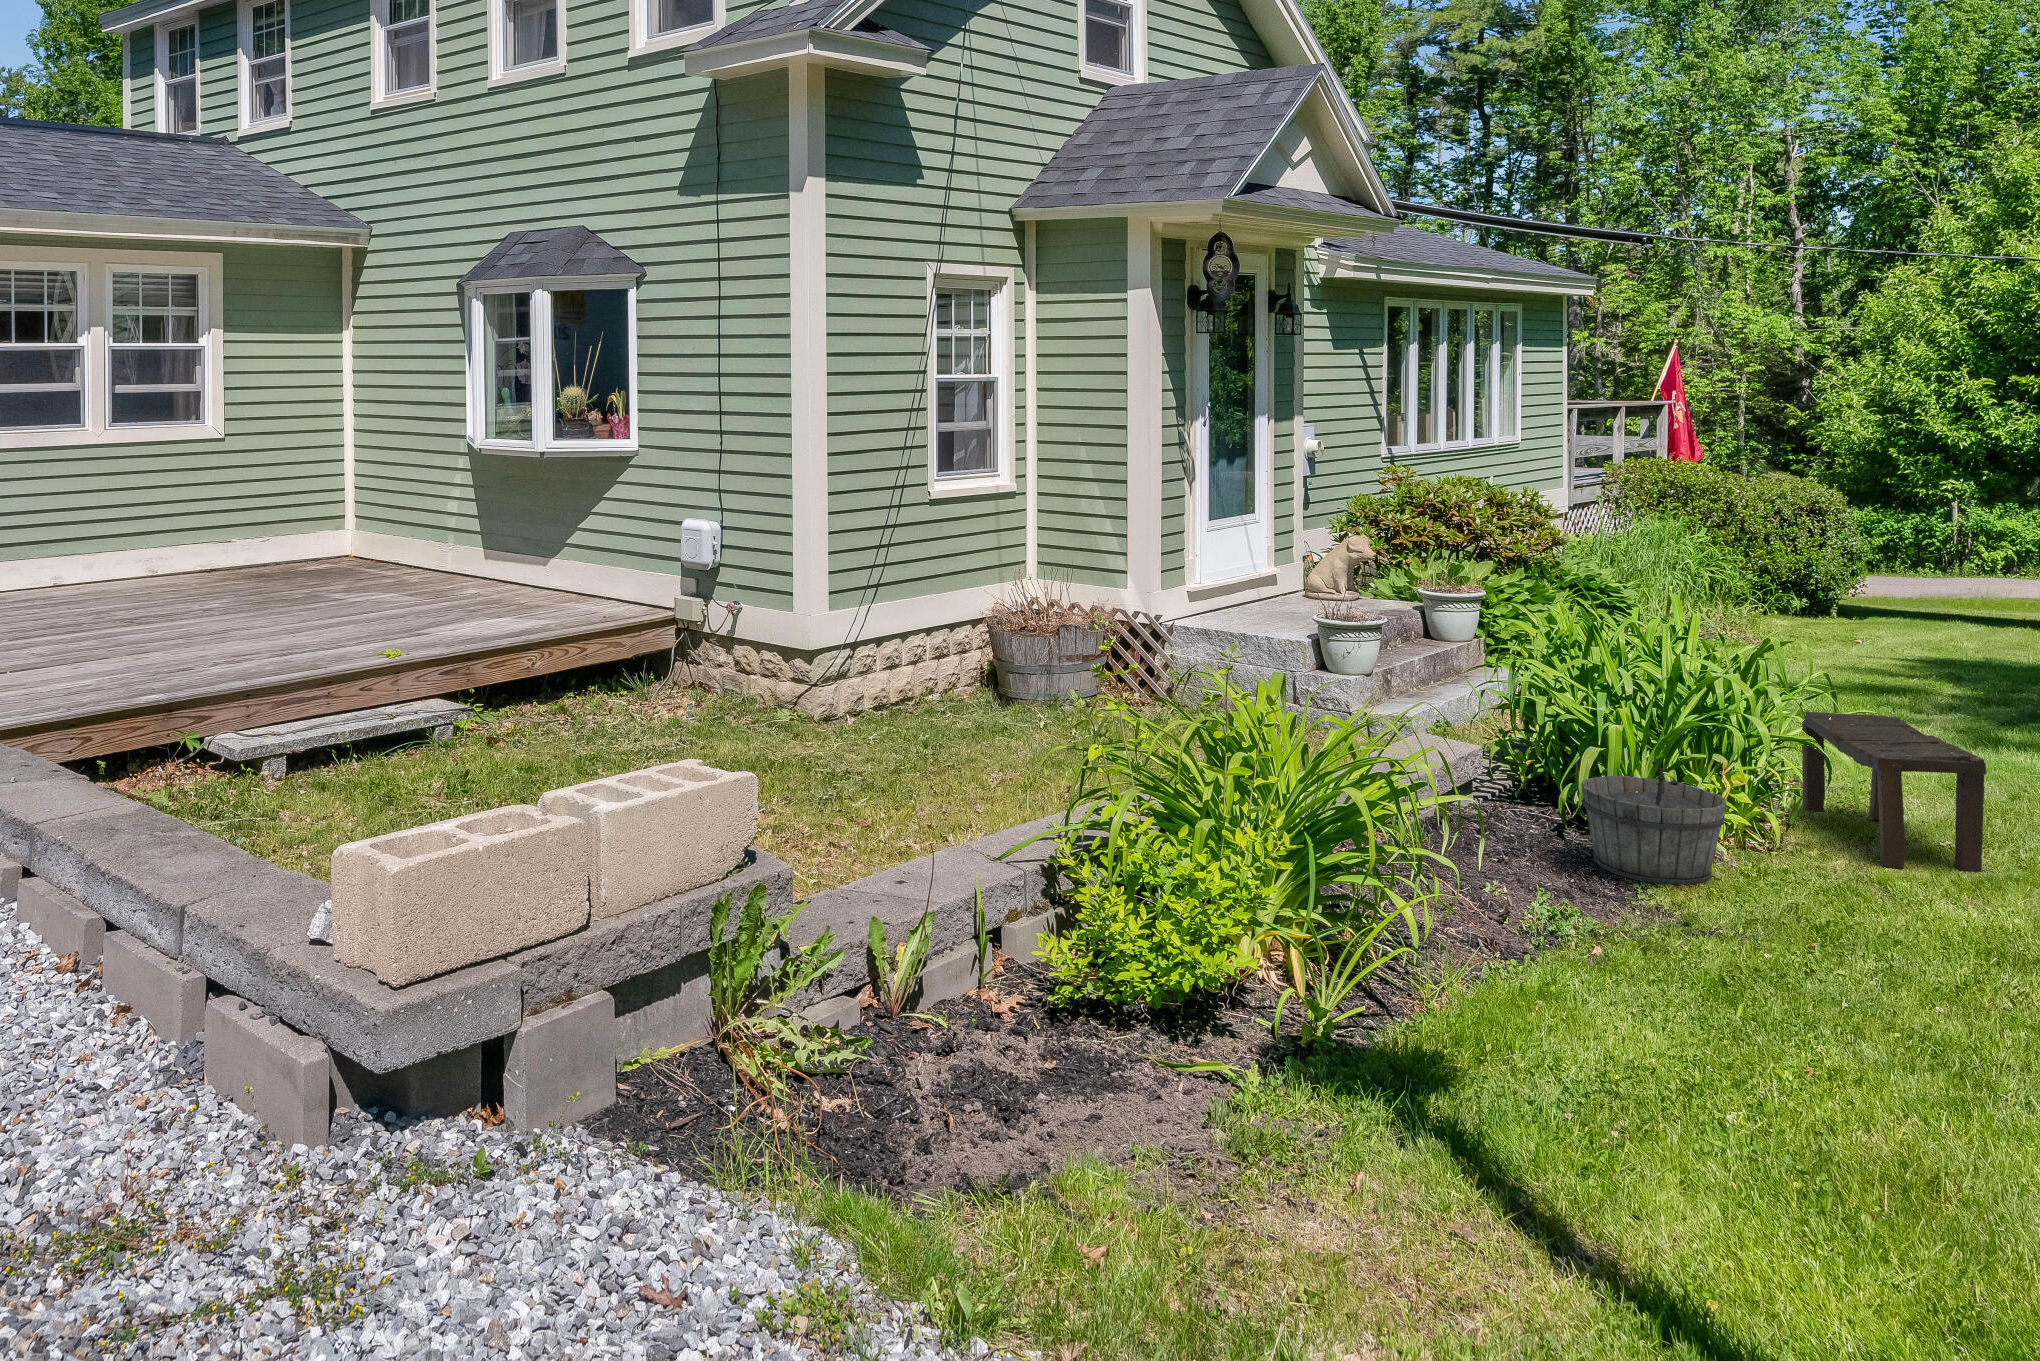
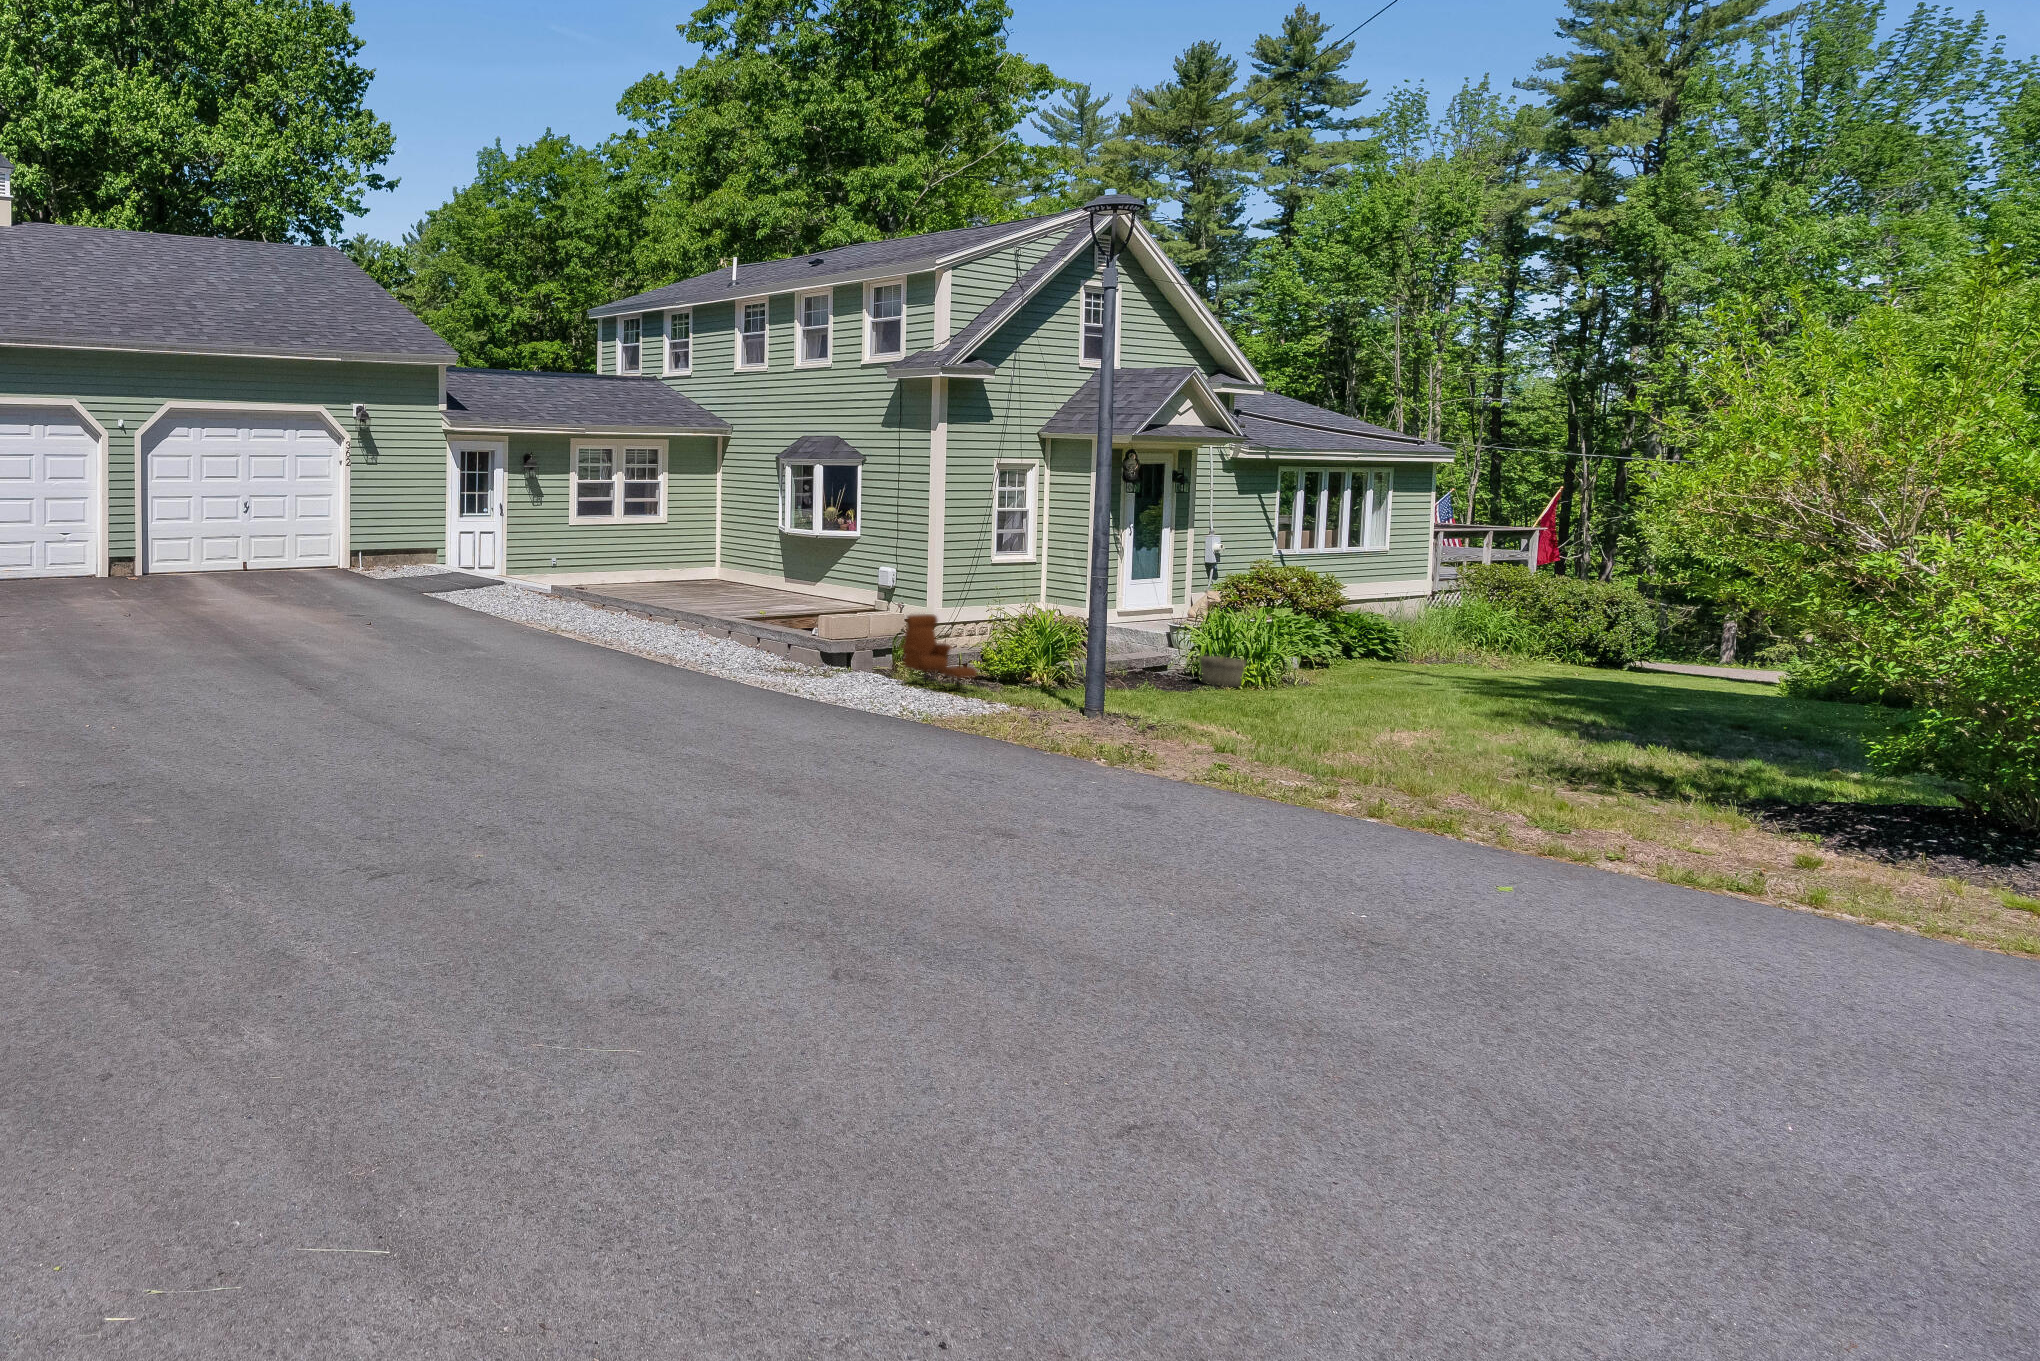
bench: present [1802,712,1986,872] -> none [1311,646,1350,694]
lounge chair: none [711,794,1057,1225] -> present [901,614,977,693]

